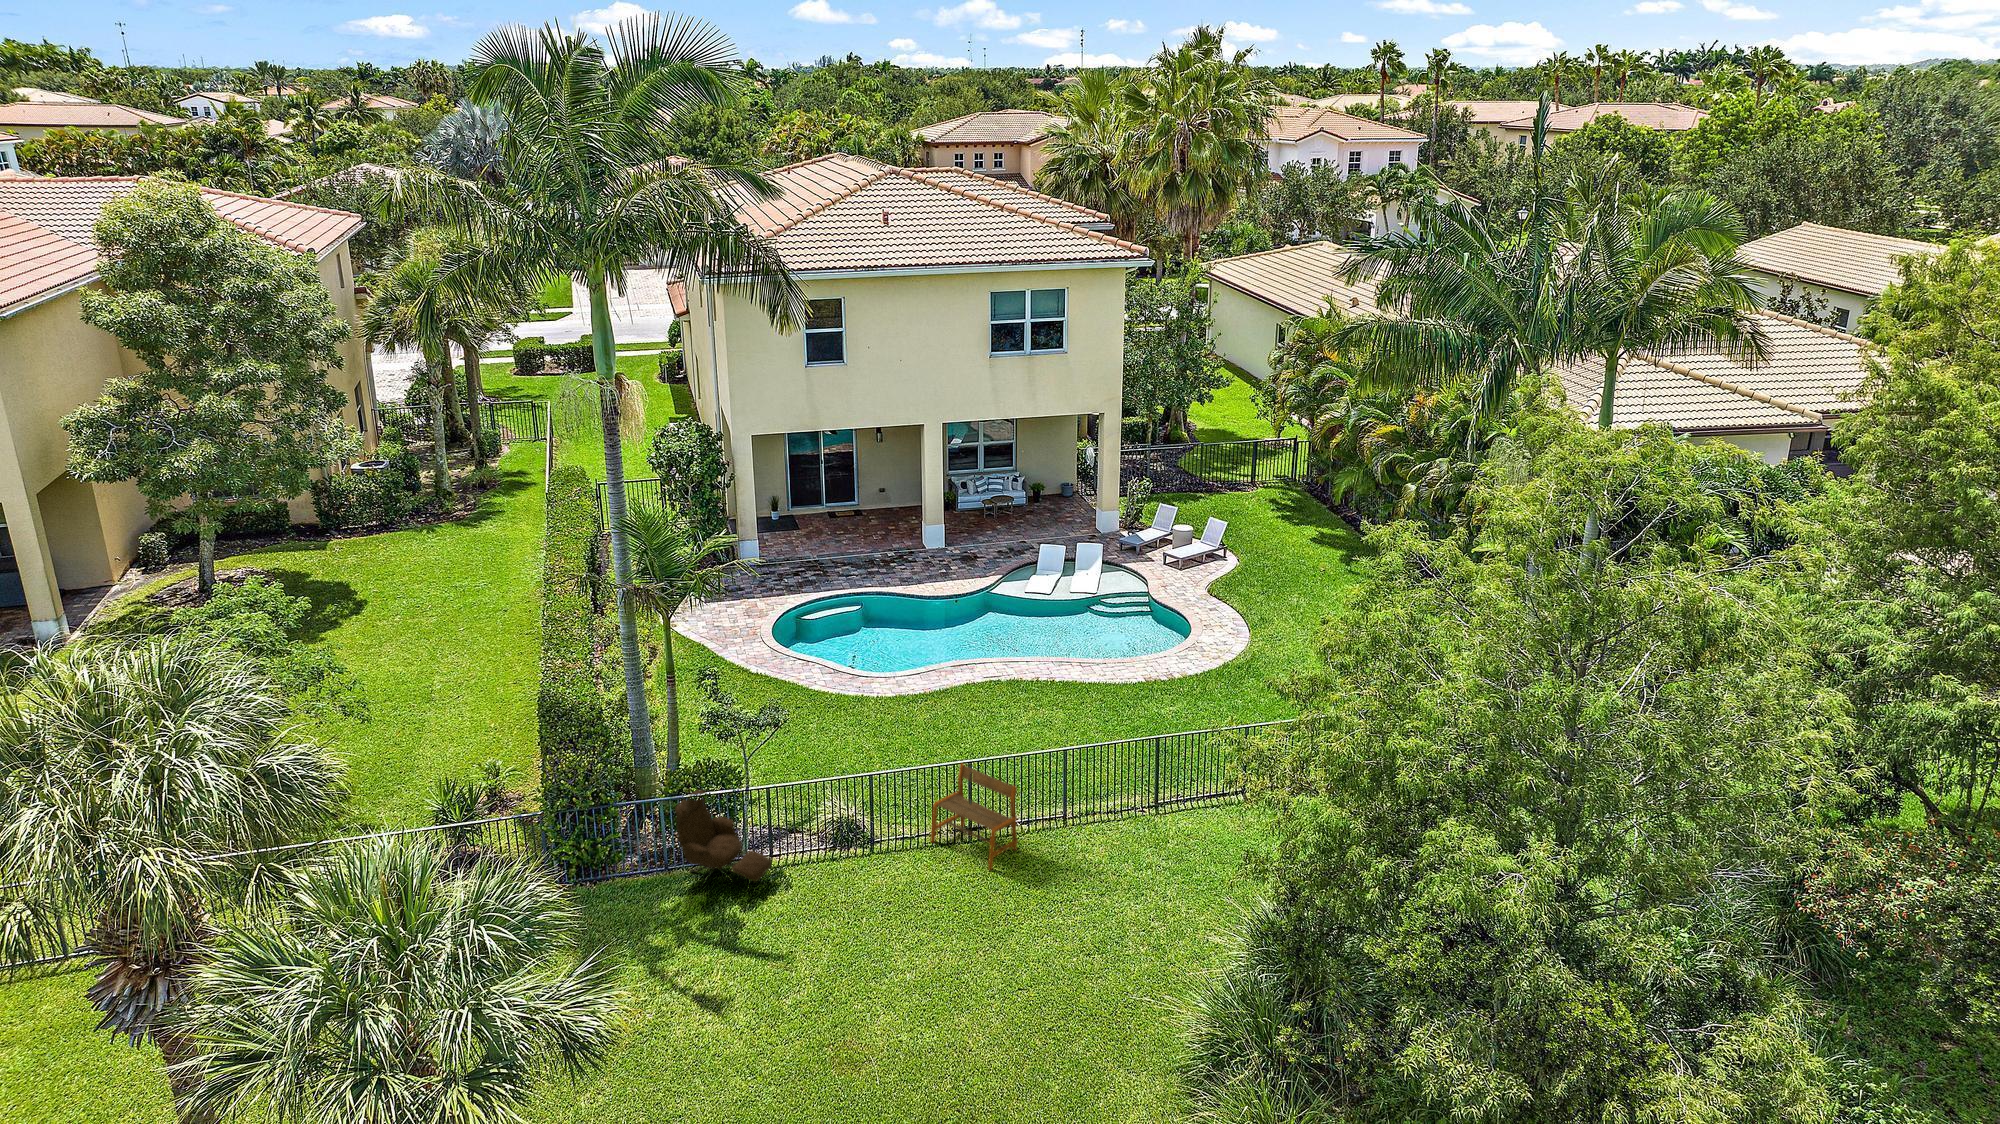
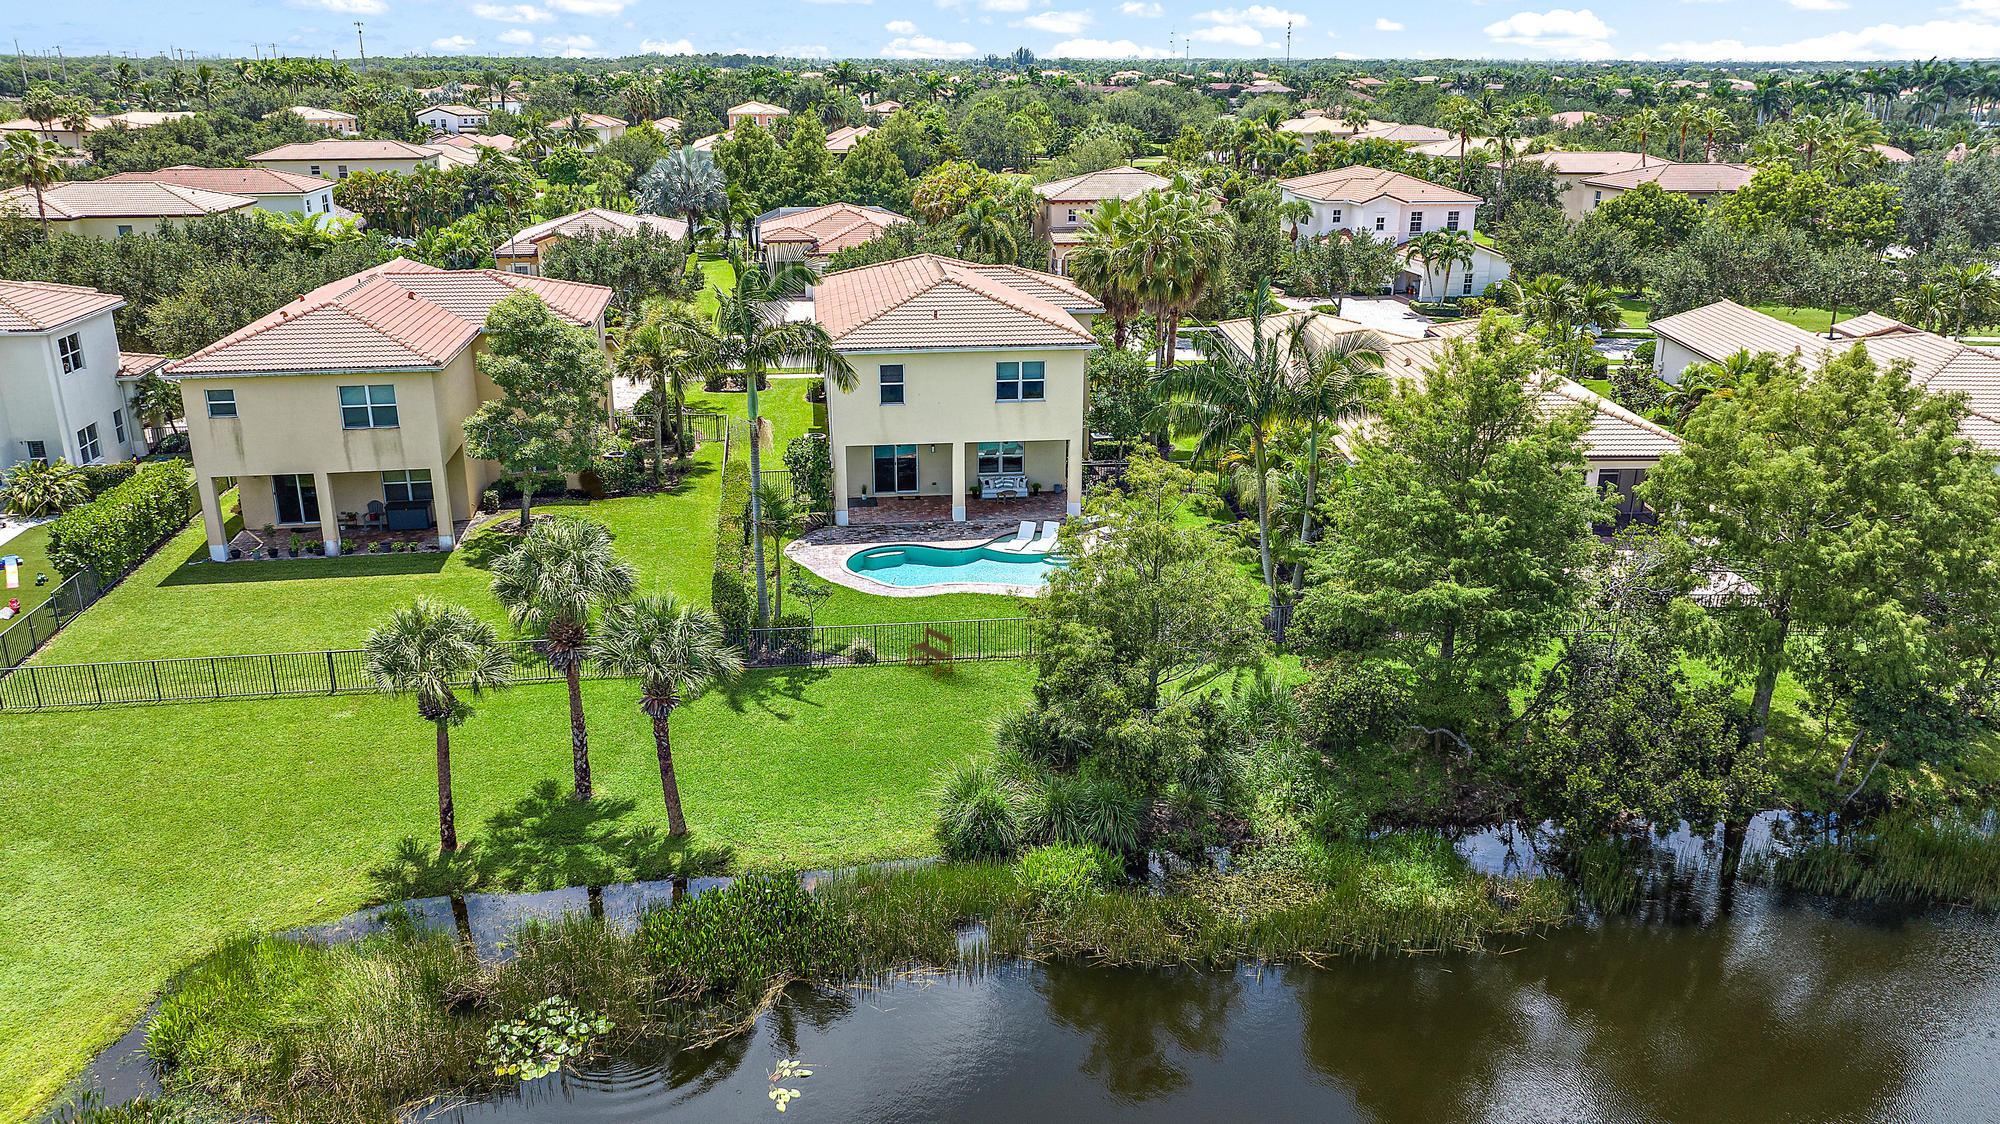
lounge chair: present [675,790,772,891] -> present [578,472,607,499]

